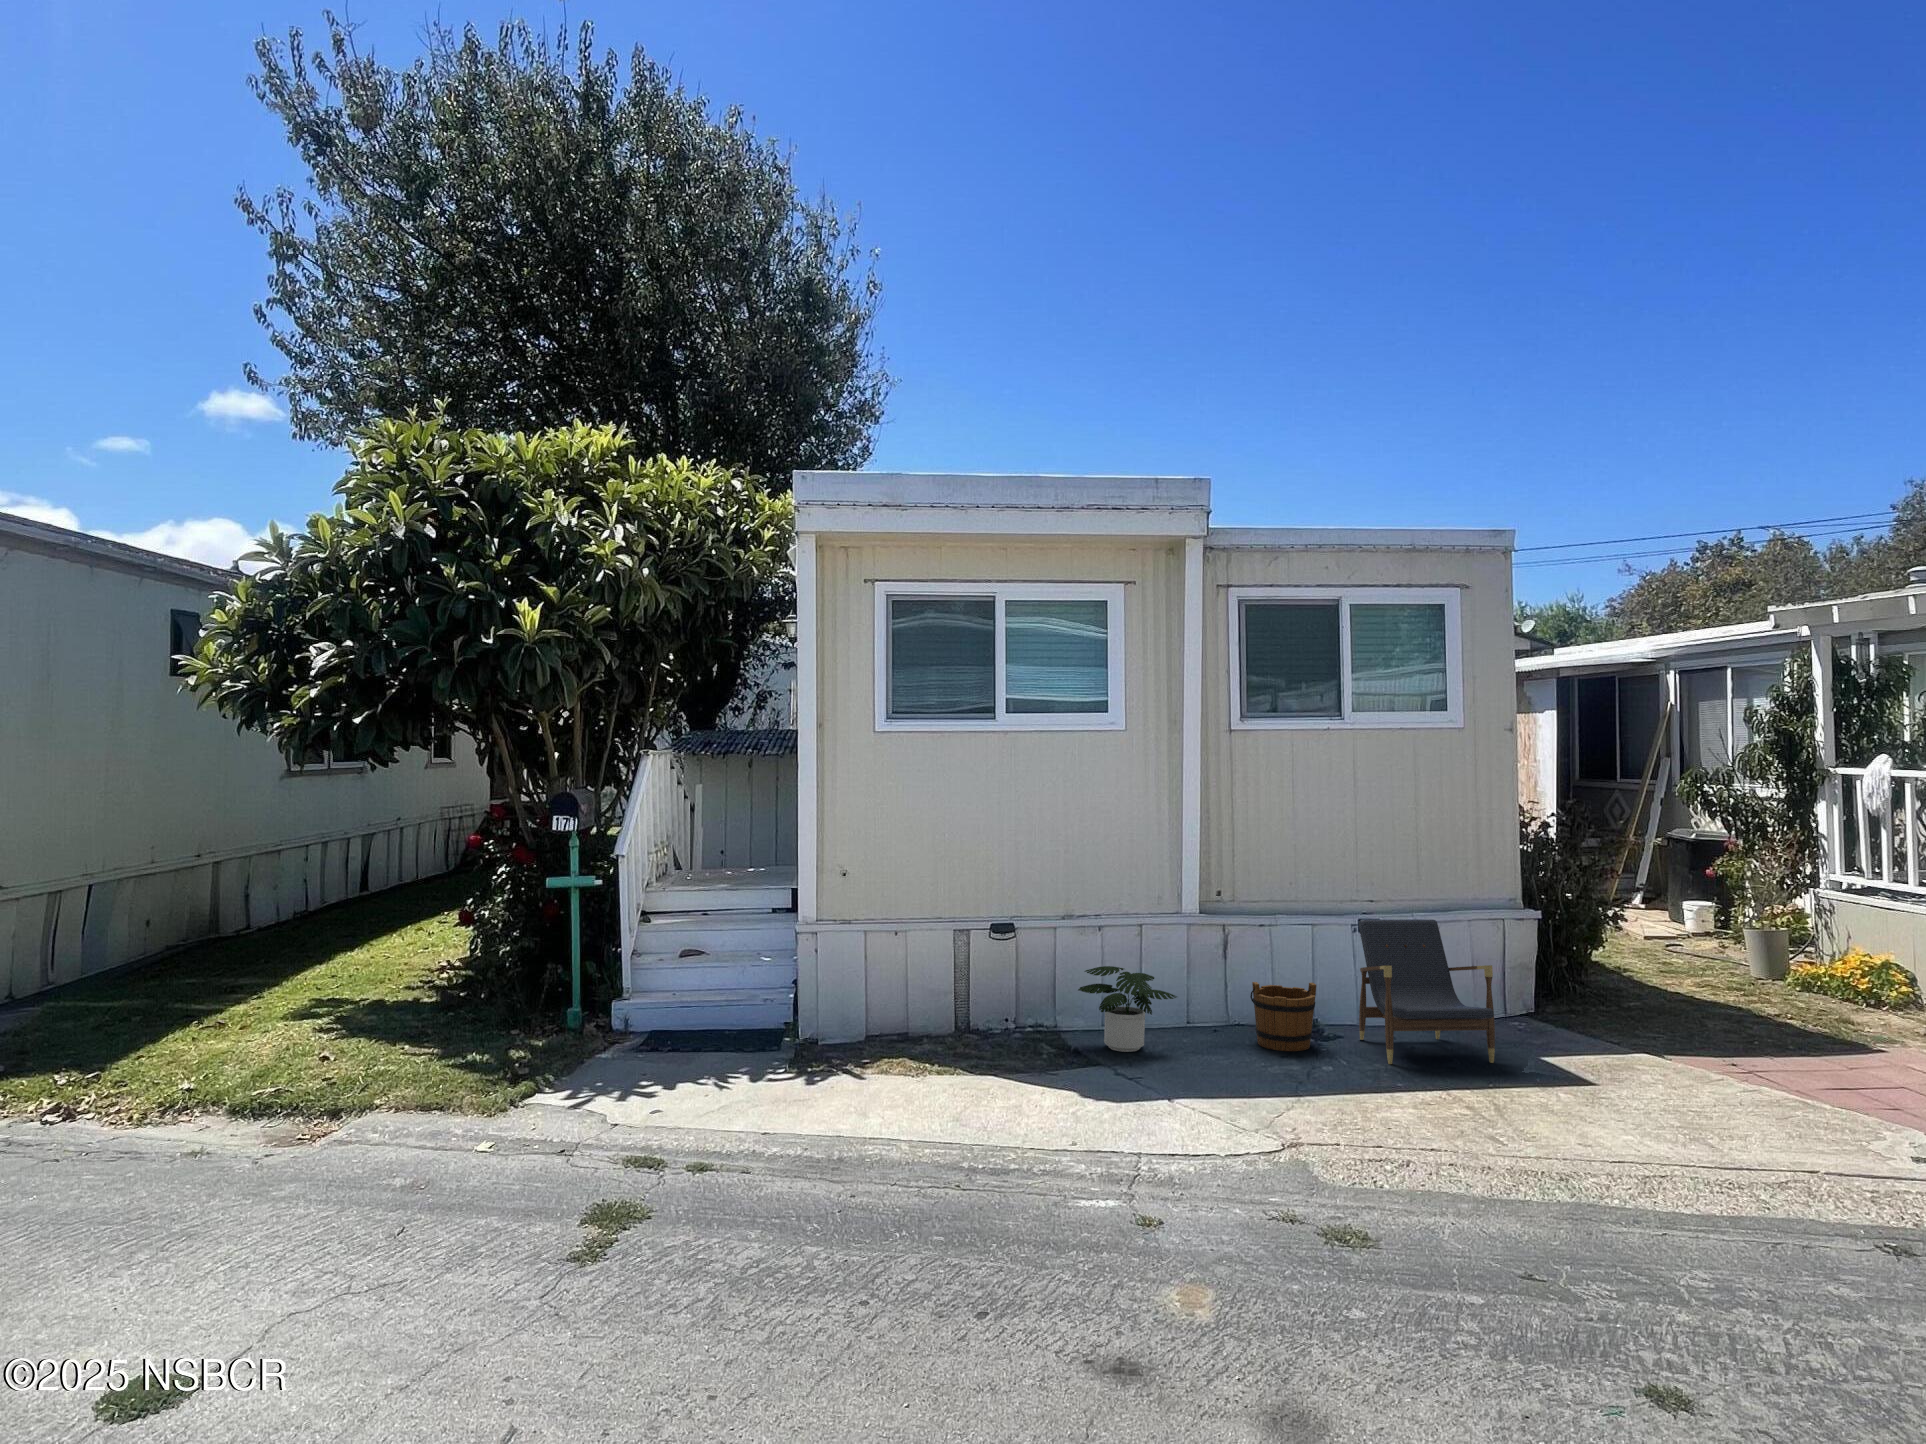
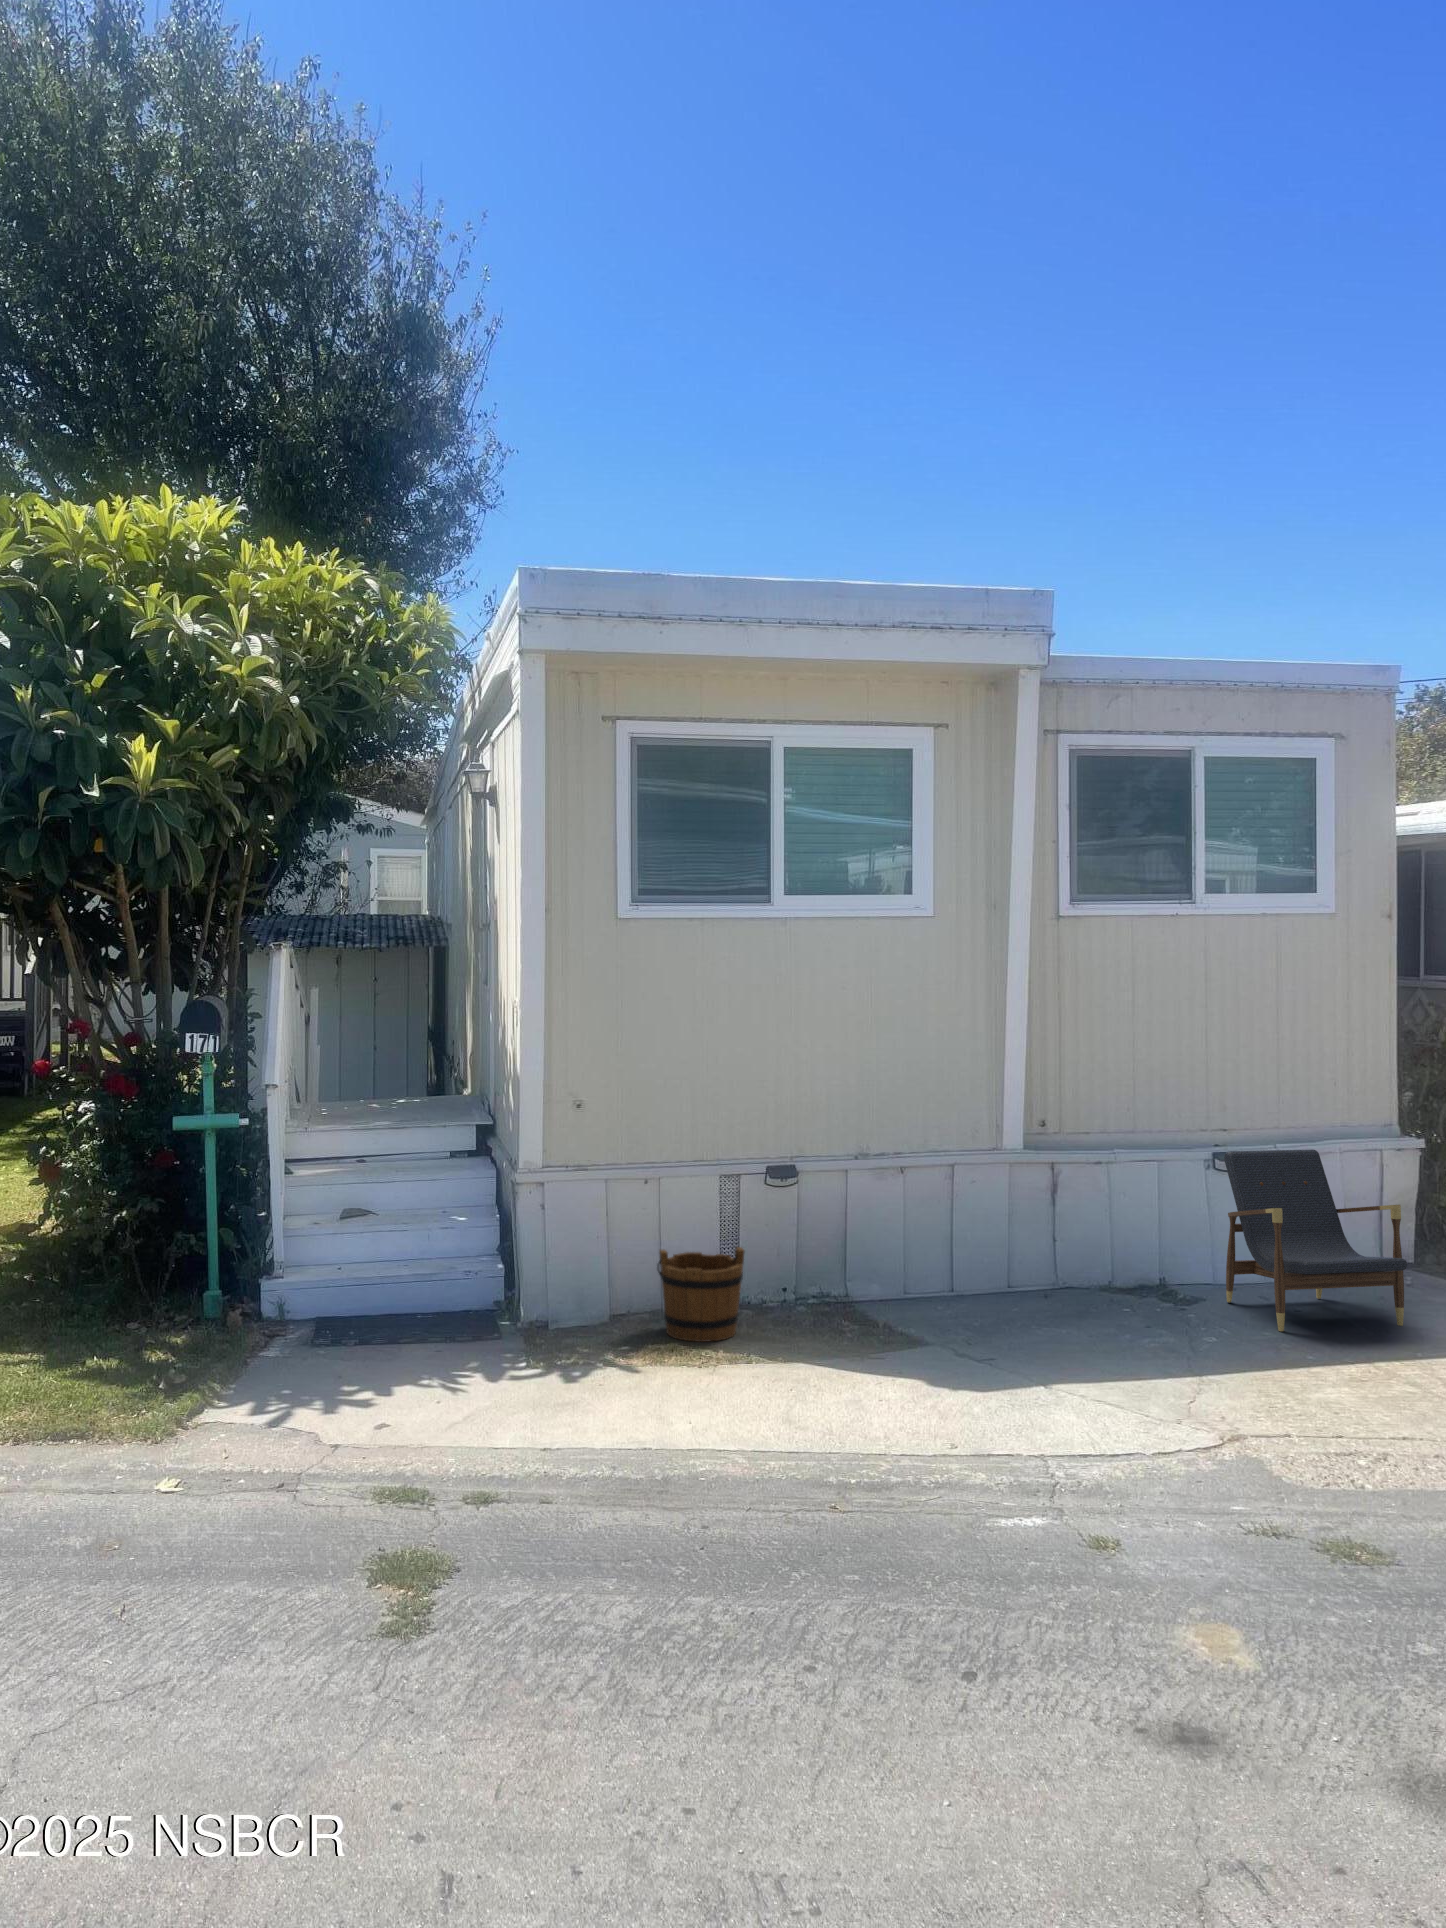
potted plant: present [1078,966,1177,1052] -> none [884,1218,1014,1327]
bucket: present [1250,982,1316,1051] -> present [657,1247,744,1342]

